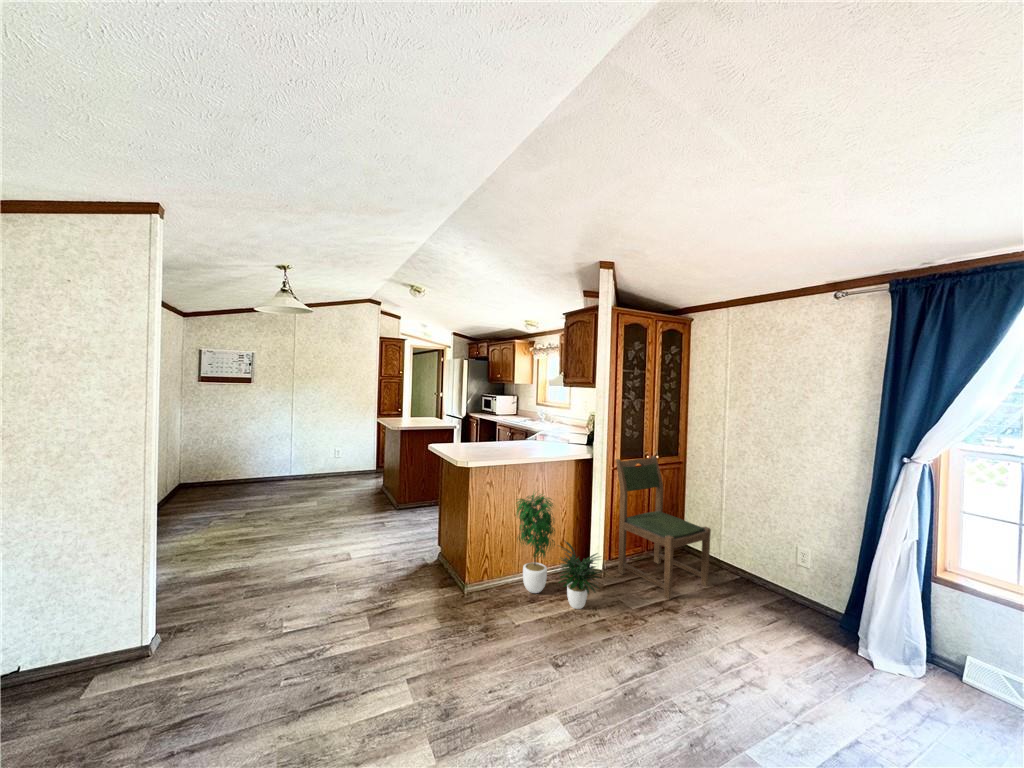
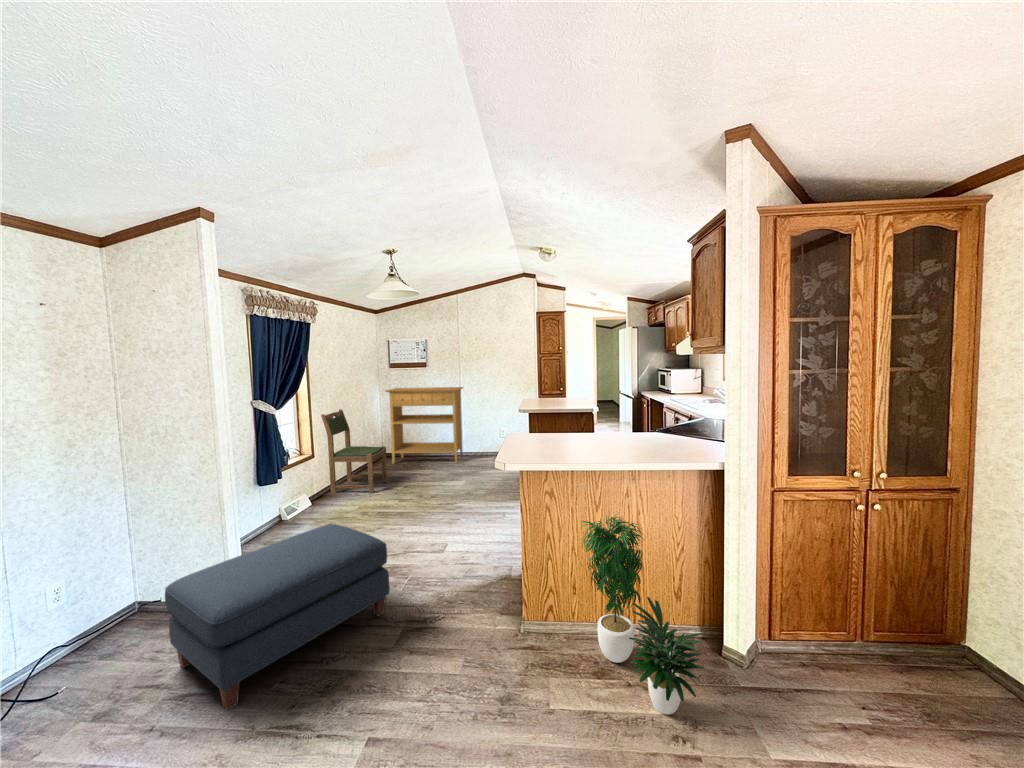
console table: none [203,409,296,493] -> present [386,387,463,464]
dining chair: present [616,456,711,600] -> present [321,409,387,493]
ottoman: none [131,539,344,713] -> present [165,524,390,710]

